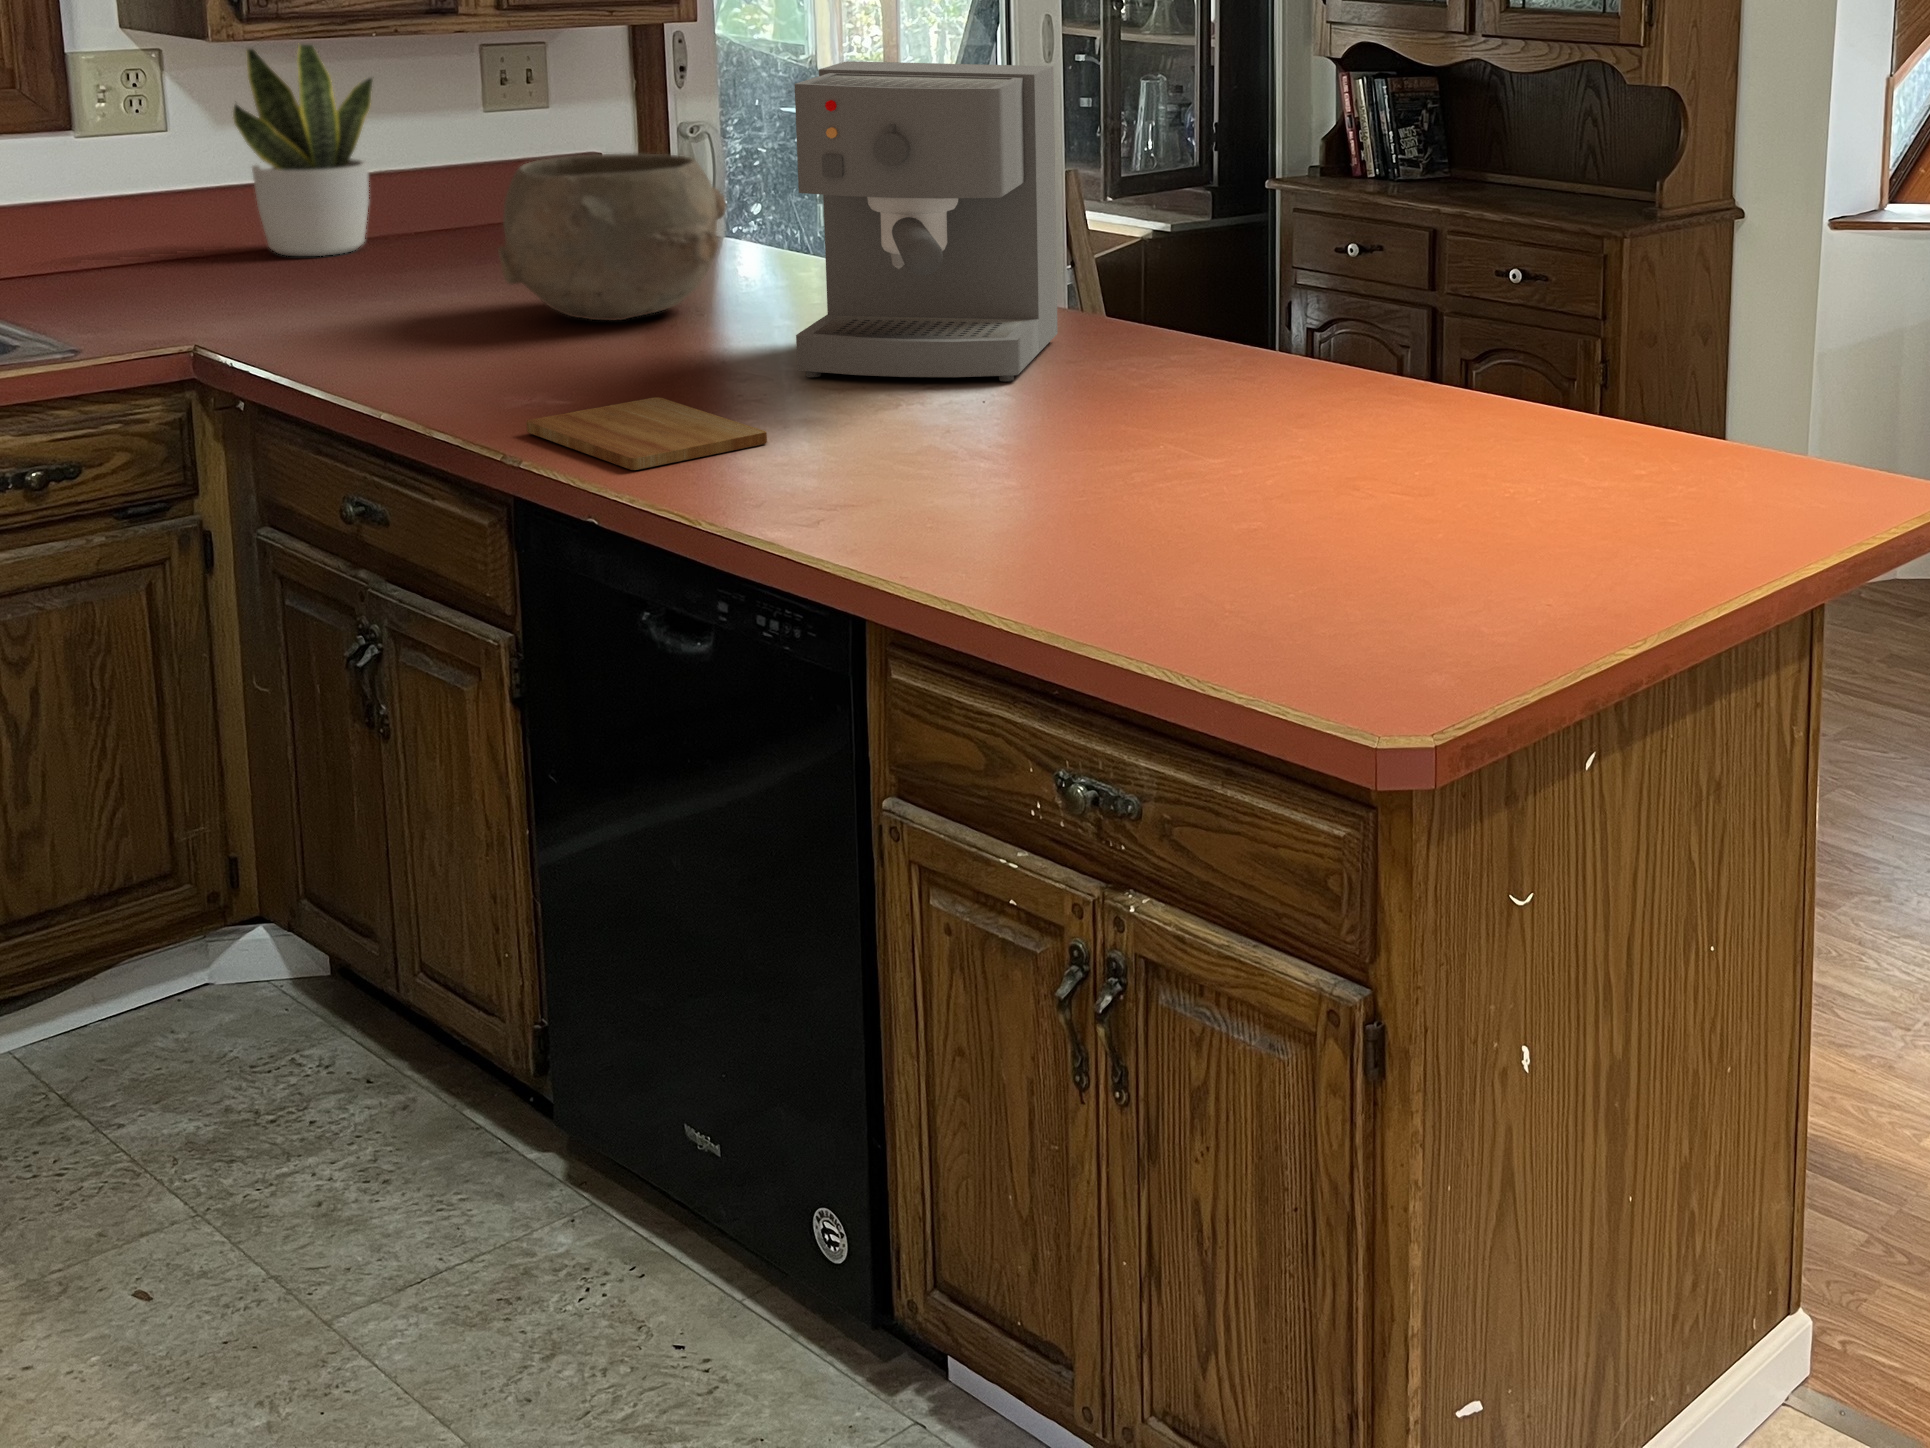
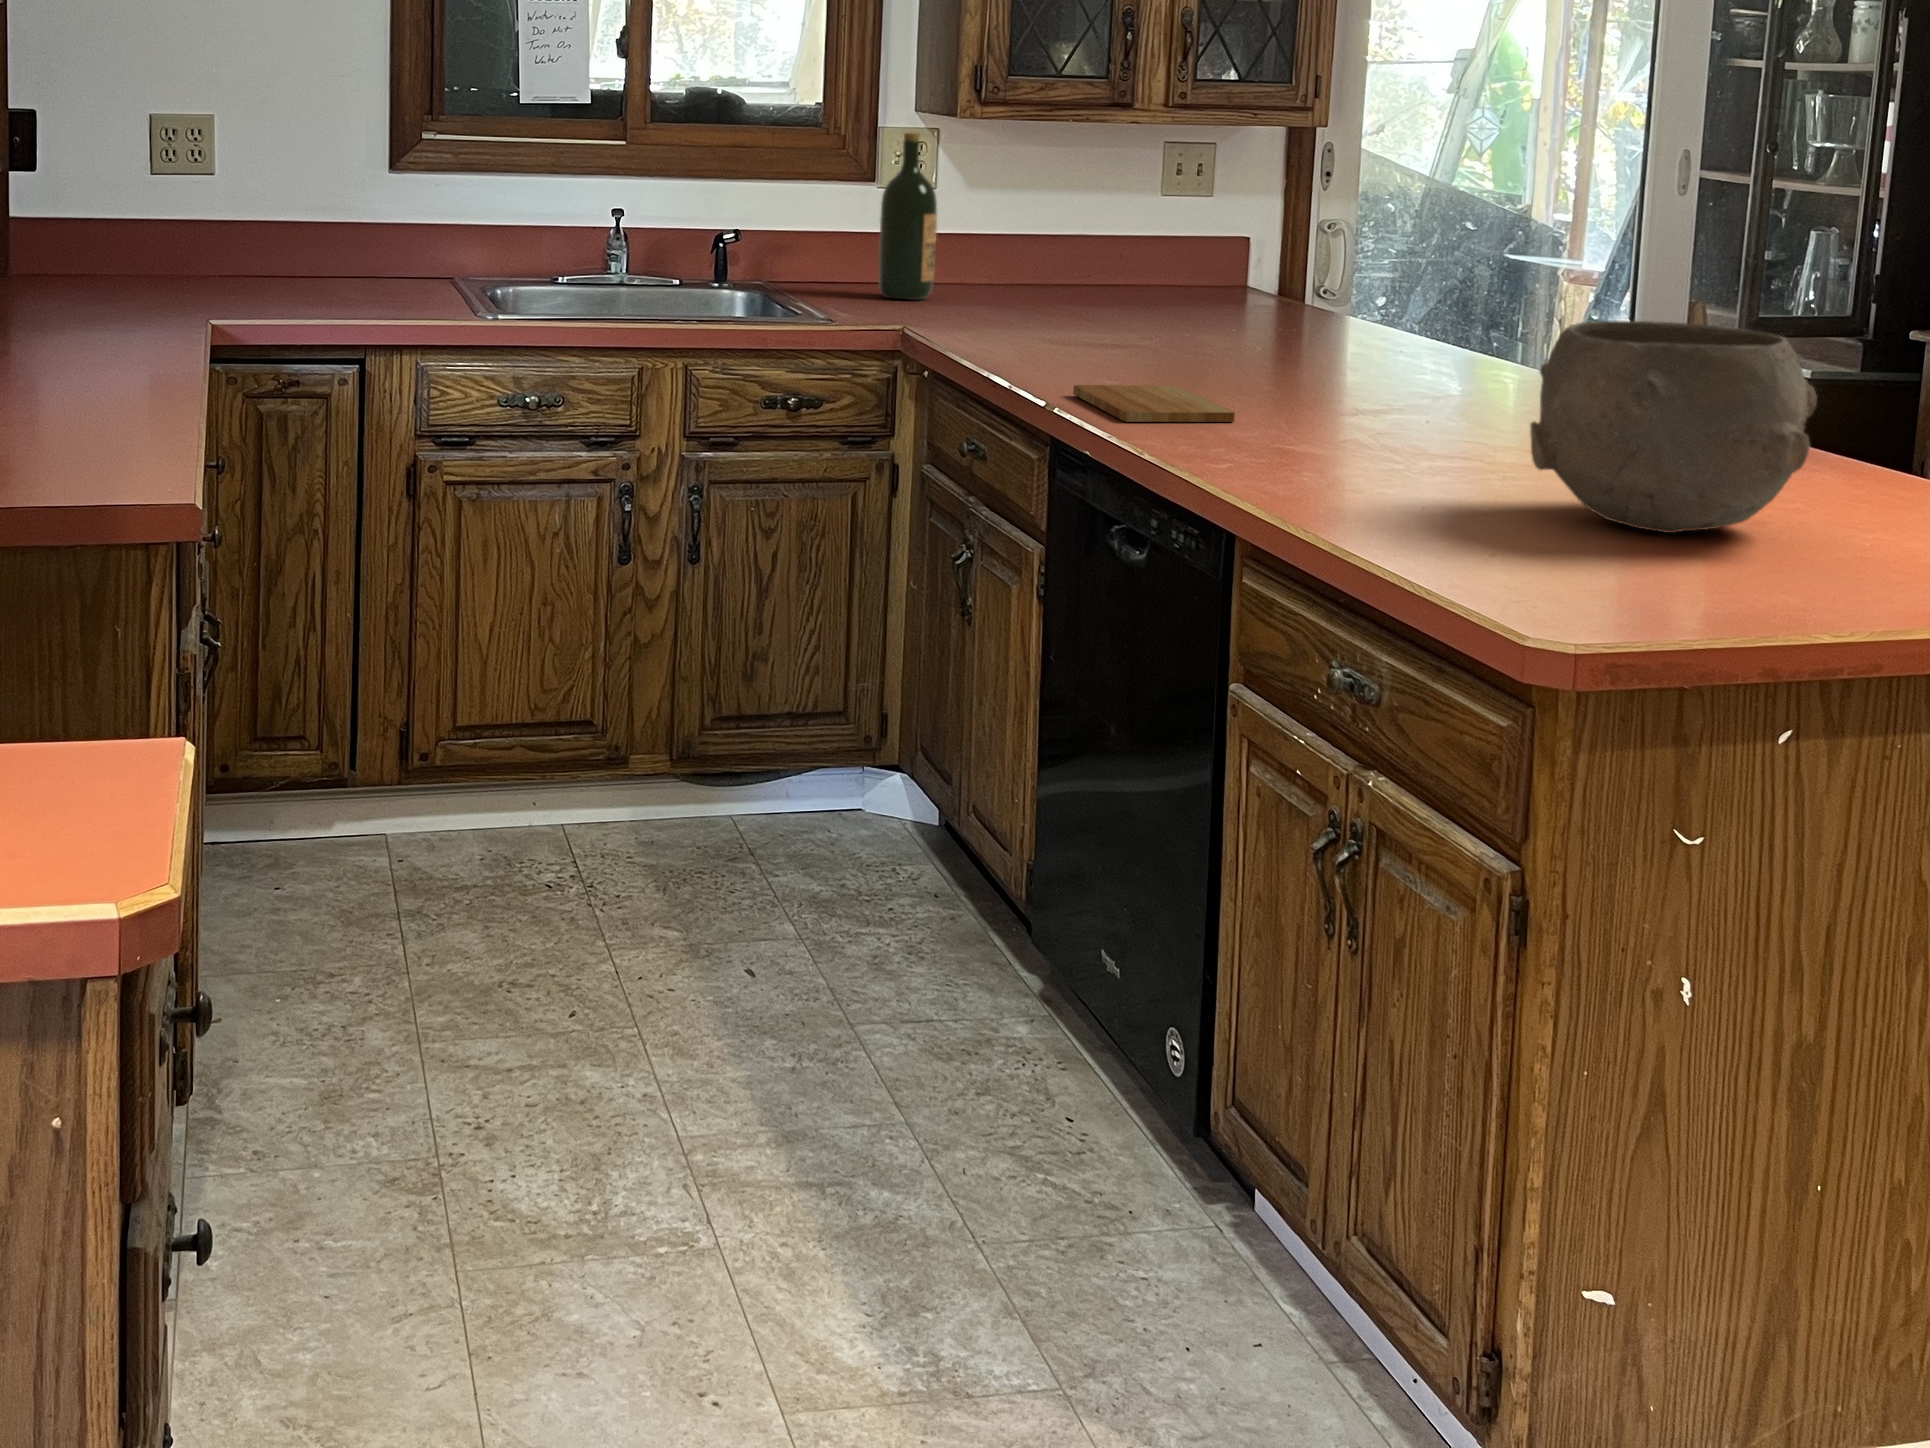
potted plant: present [233,45,373,256] -> none [979,107,1089,294]
coffee maker: present [795,61,1058,382] -> none [1296,141,1555,415]
wine bottle: none [96,65,192,290] -> present [879,133,937,300]
bowl: present [498,153,727,321] -> present [1530,320,1817,533]

